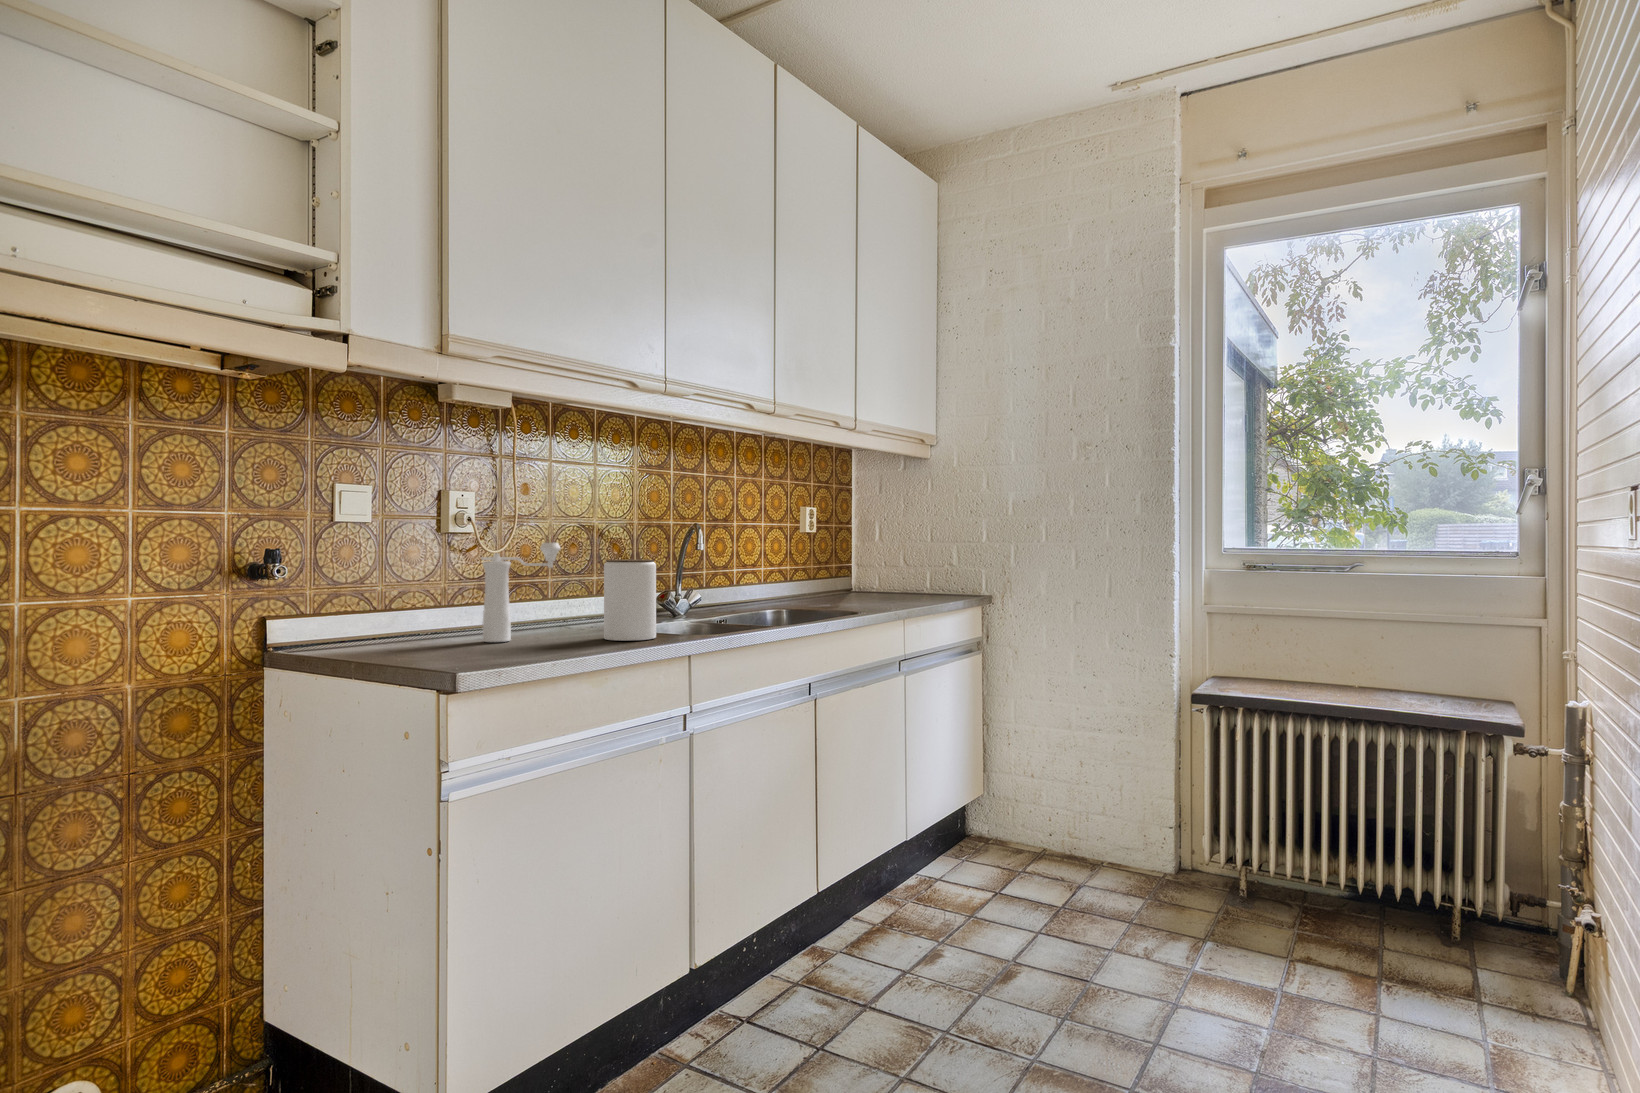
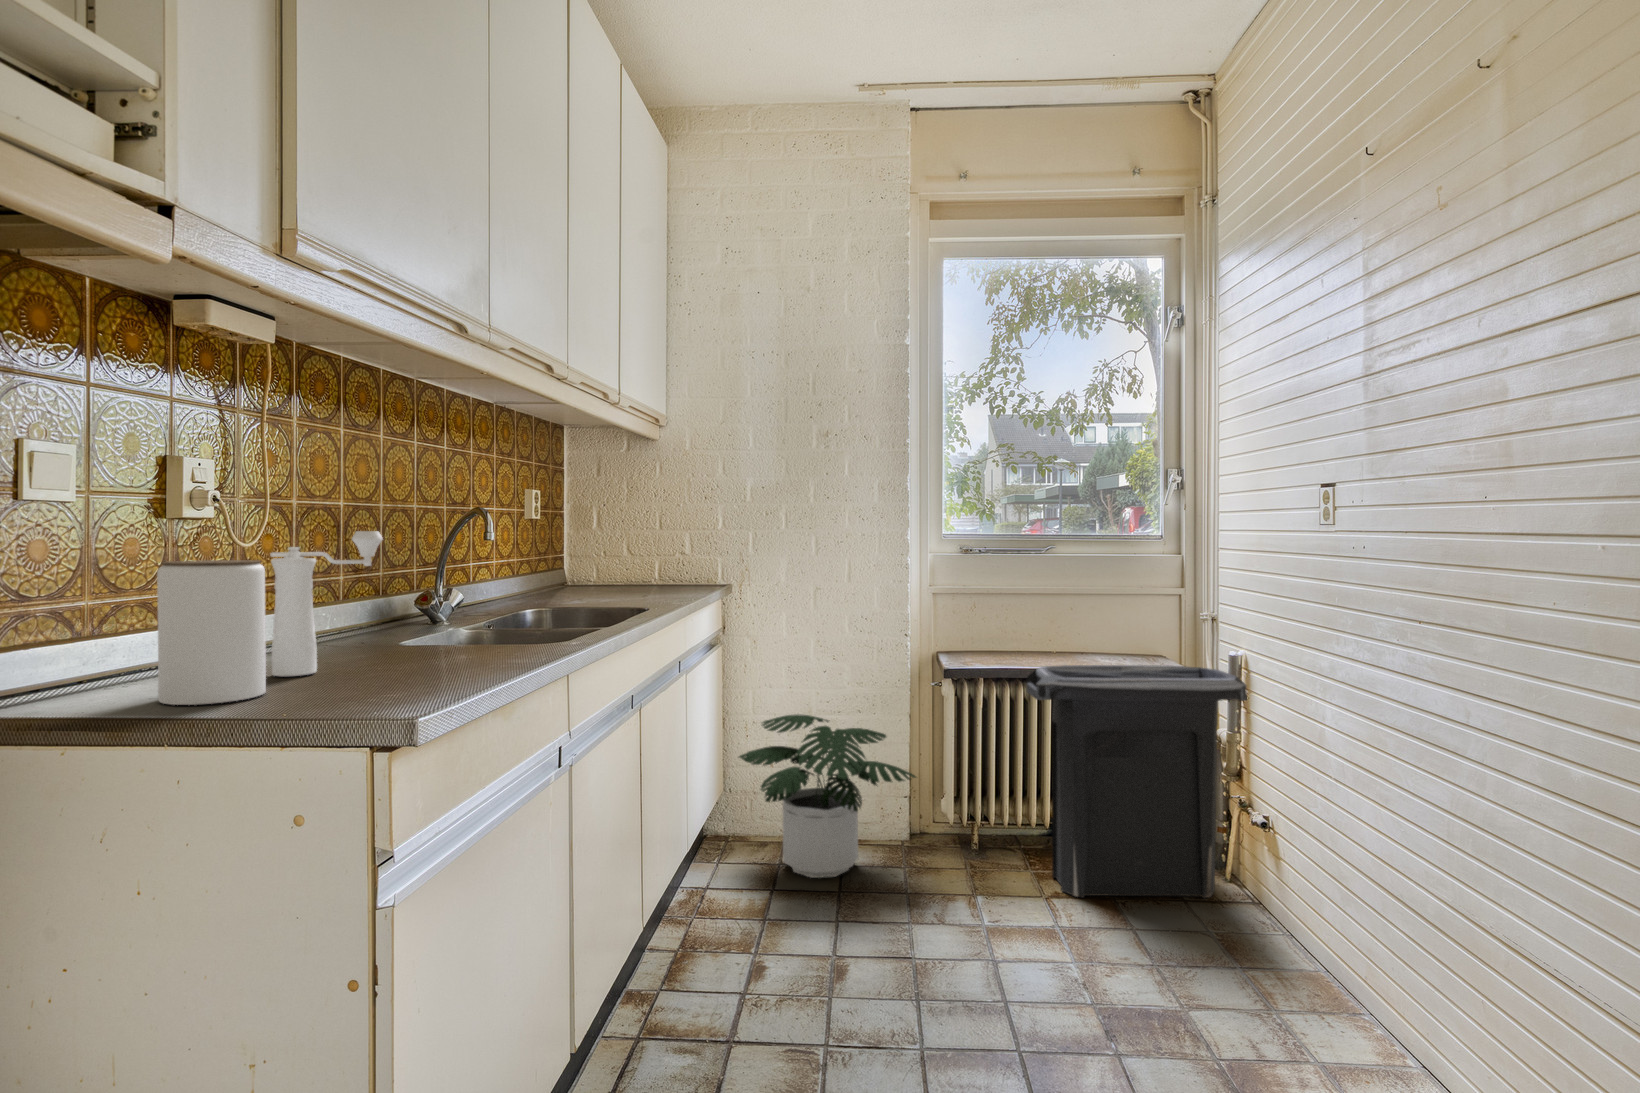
jar: present [604,560,656,641] -> present [157,560,266,705]
trash can: none [1285,697,1602,1013] -> present [1027,665,1247,898]
potted plant: none [983,725,1153,893] -> present [739,715,916,878]

